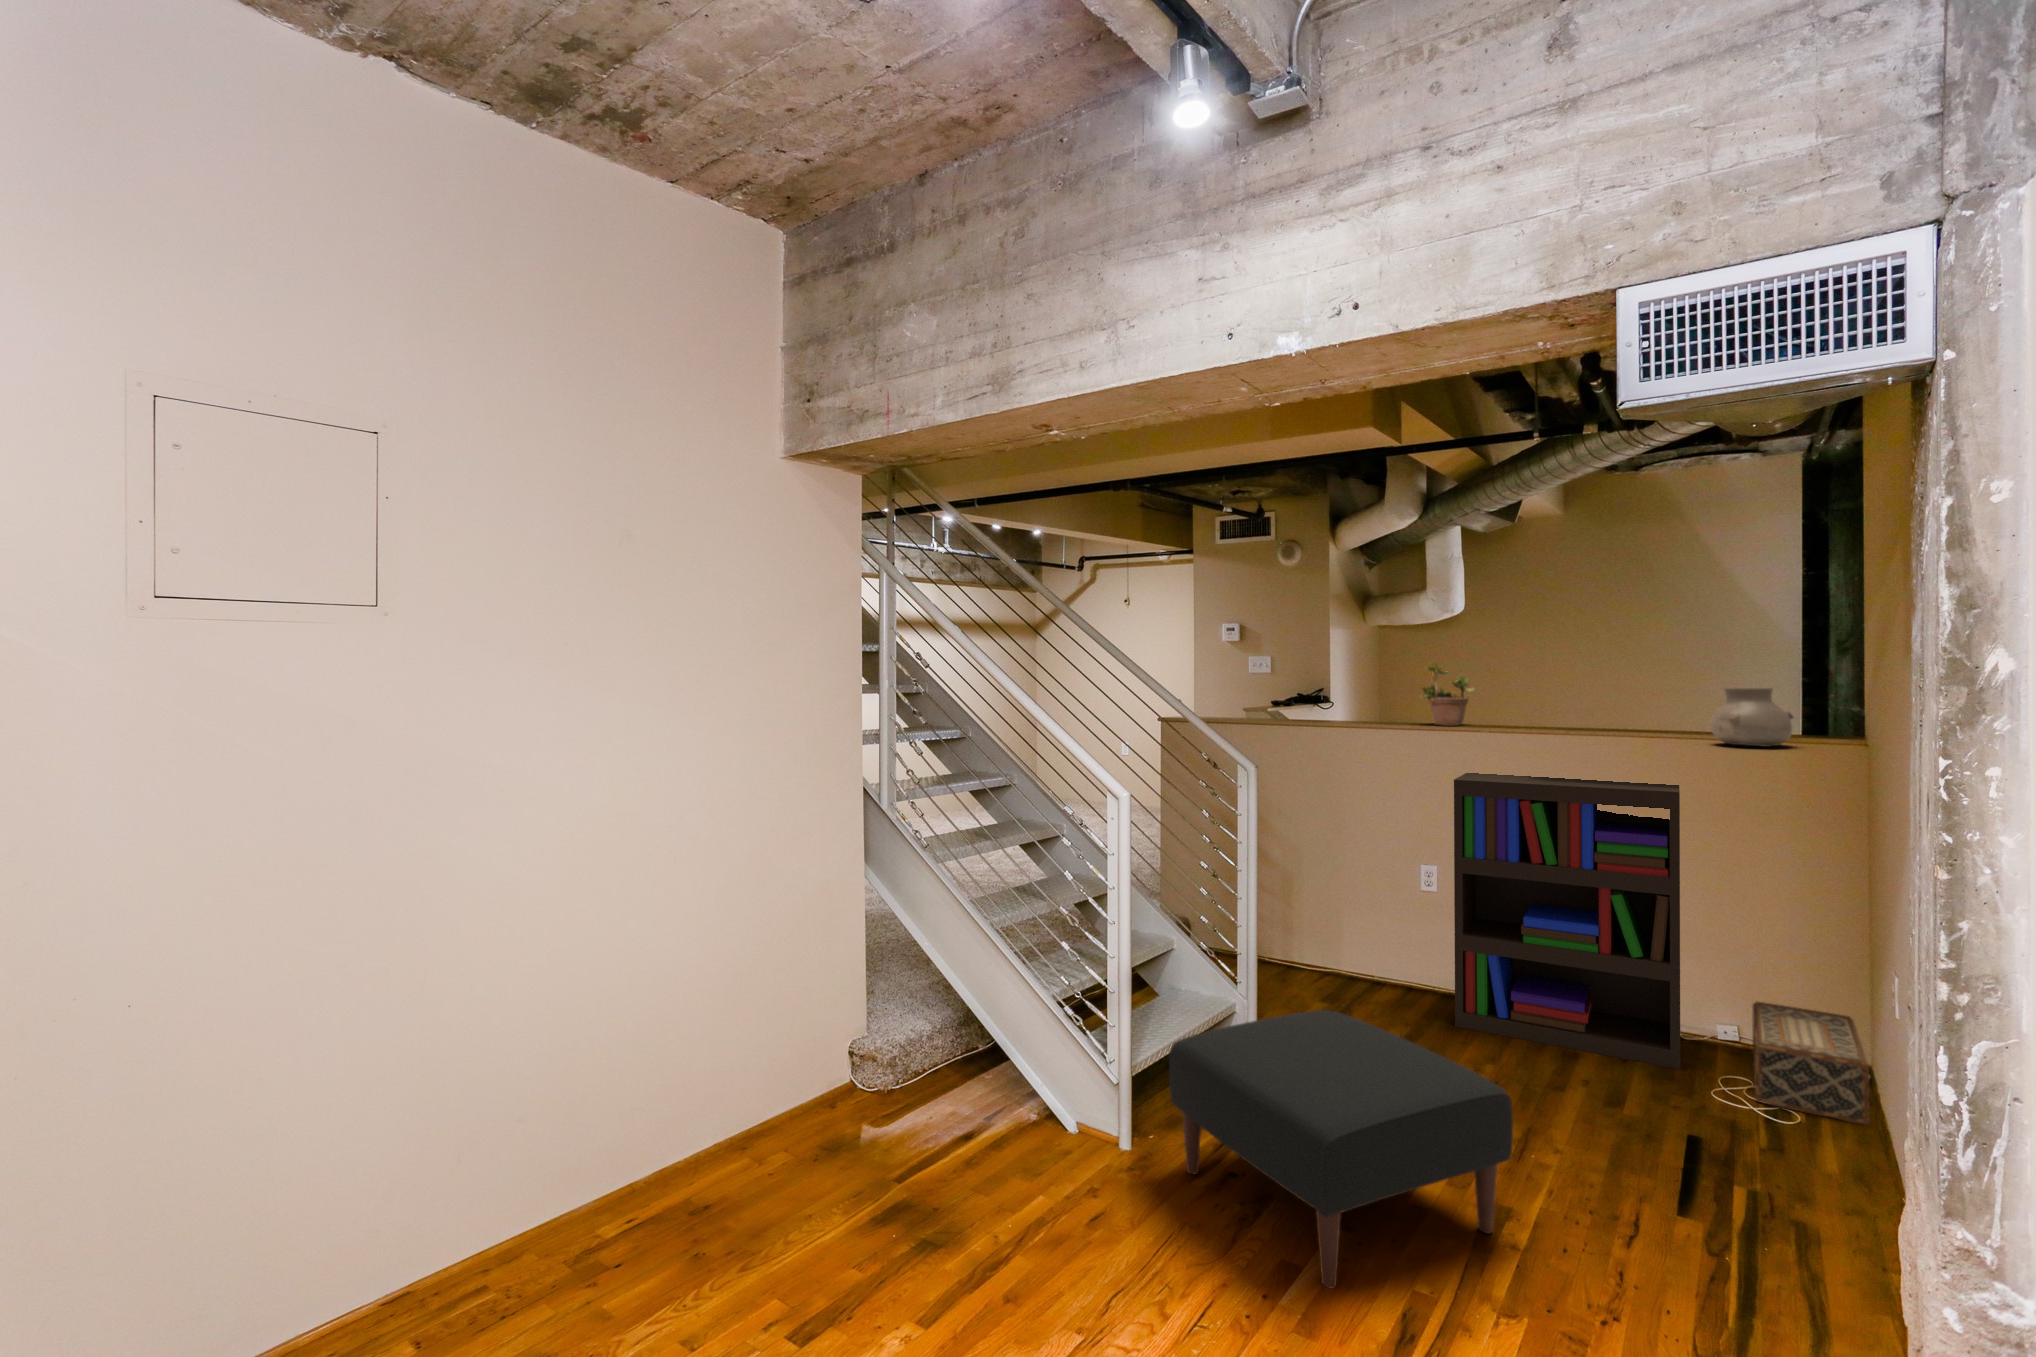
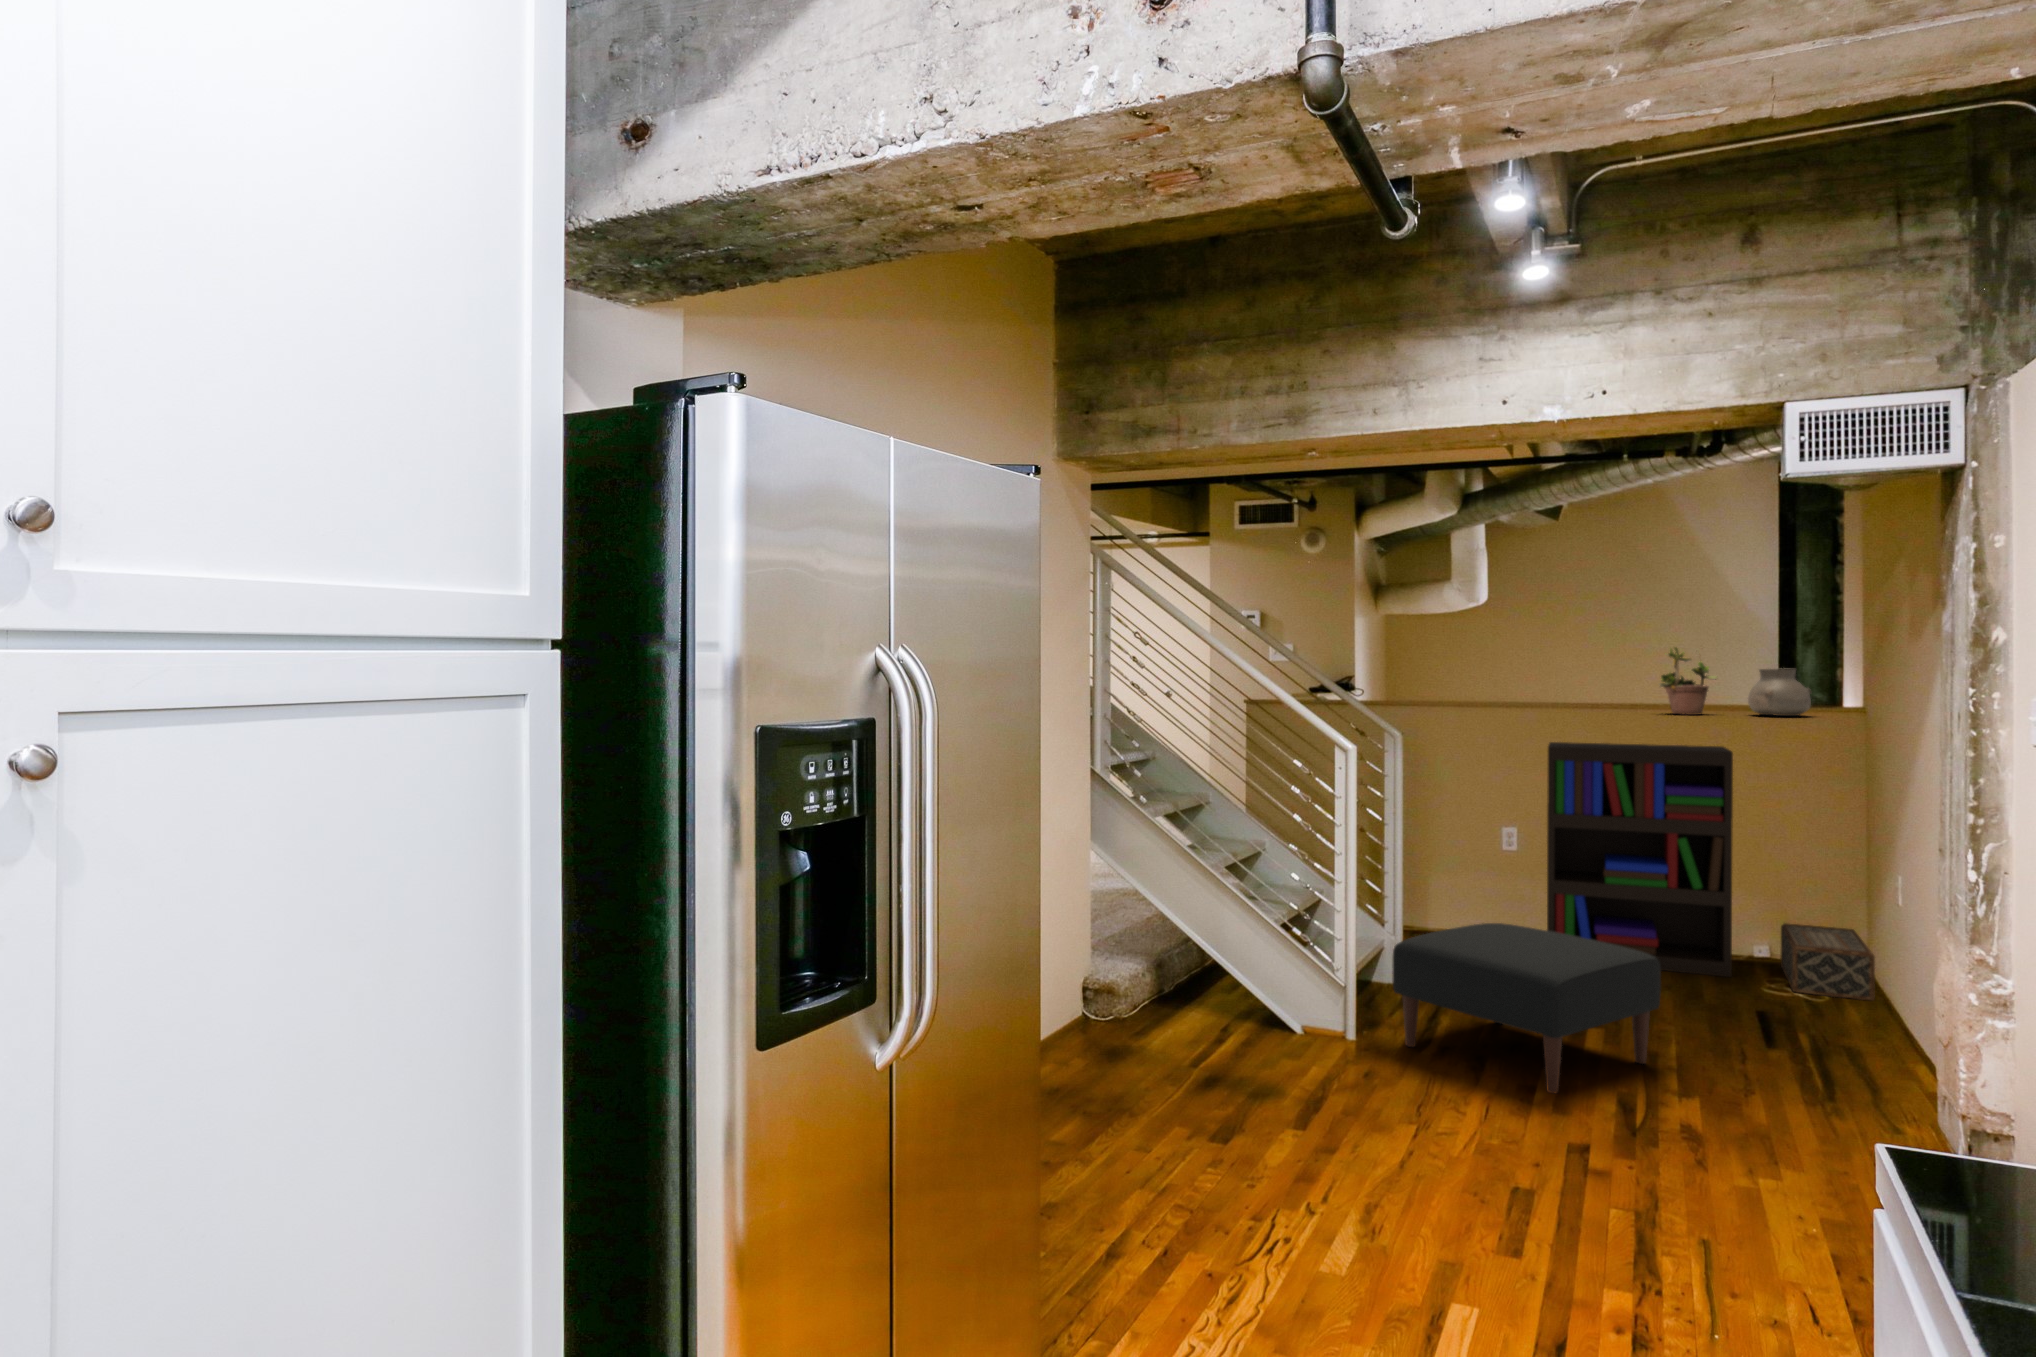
potted plant: present [1420,662,1474,726] -> present [1659,647,1717,715]

